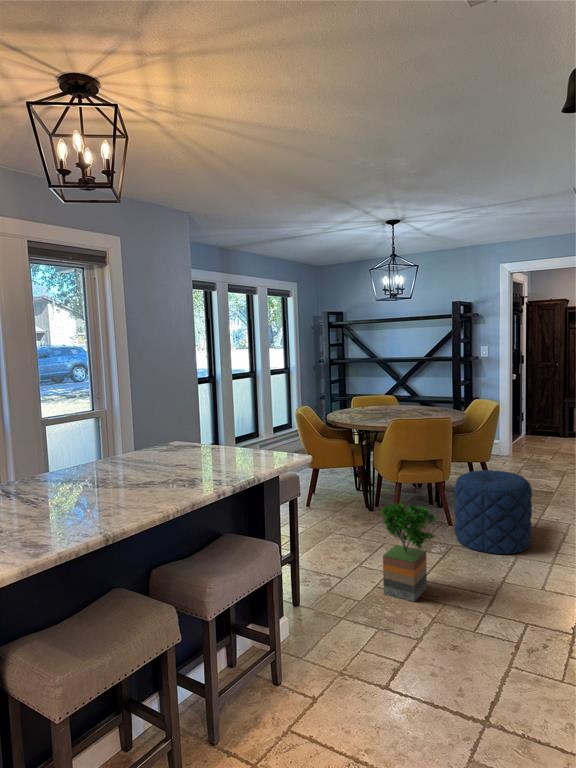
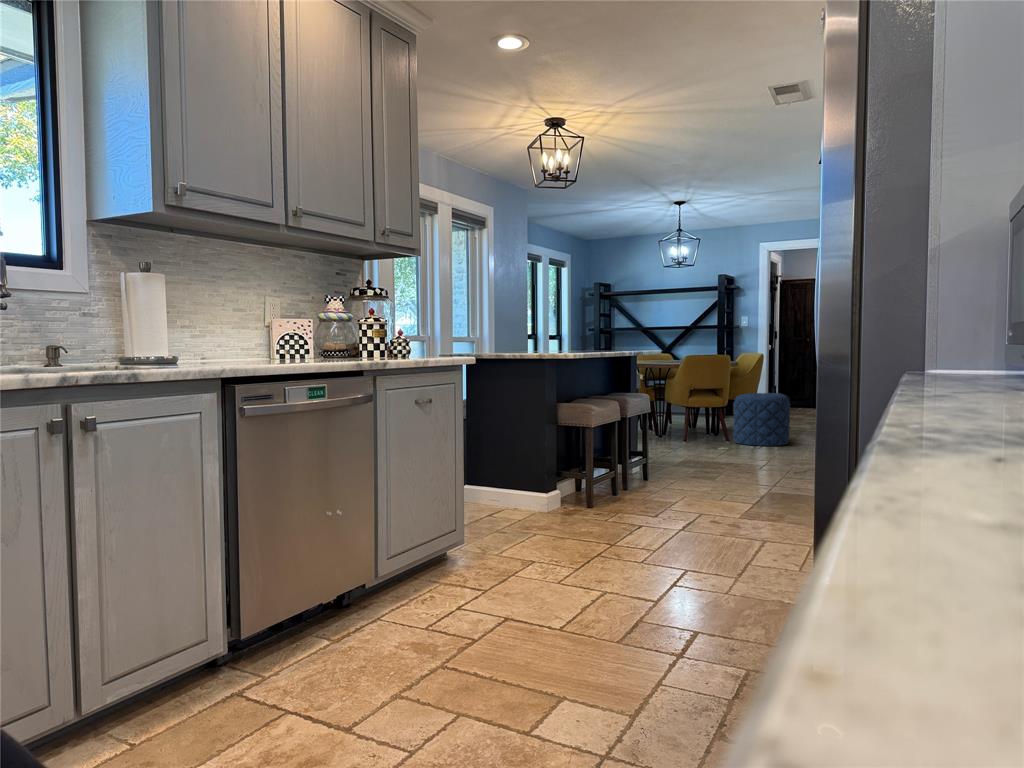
potted tree: present [381,503,436,602] -> none [690,395,731,457]

